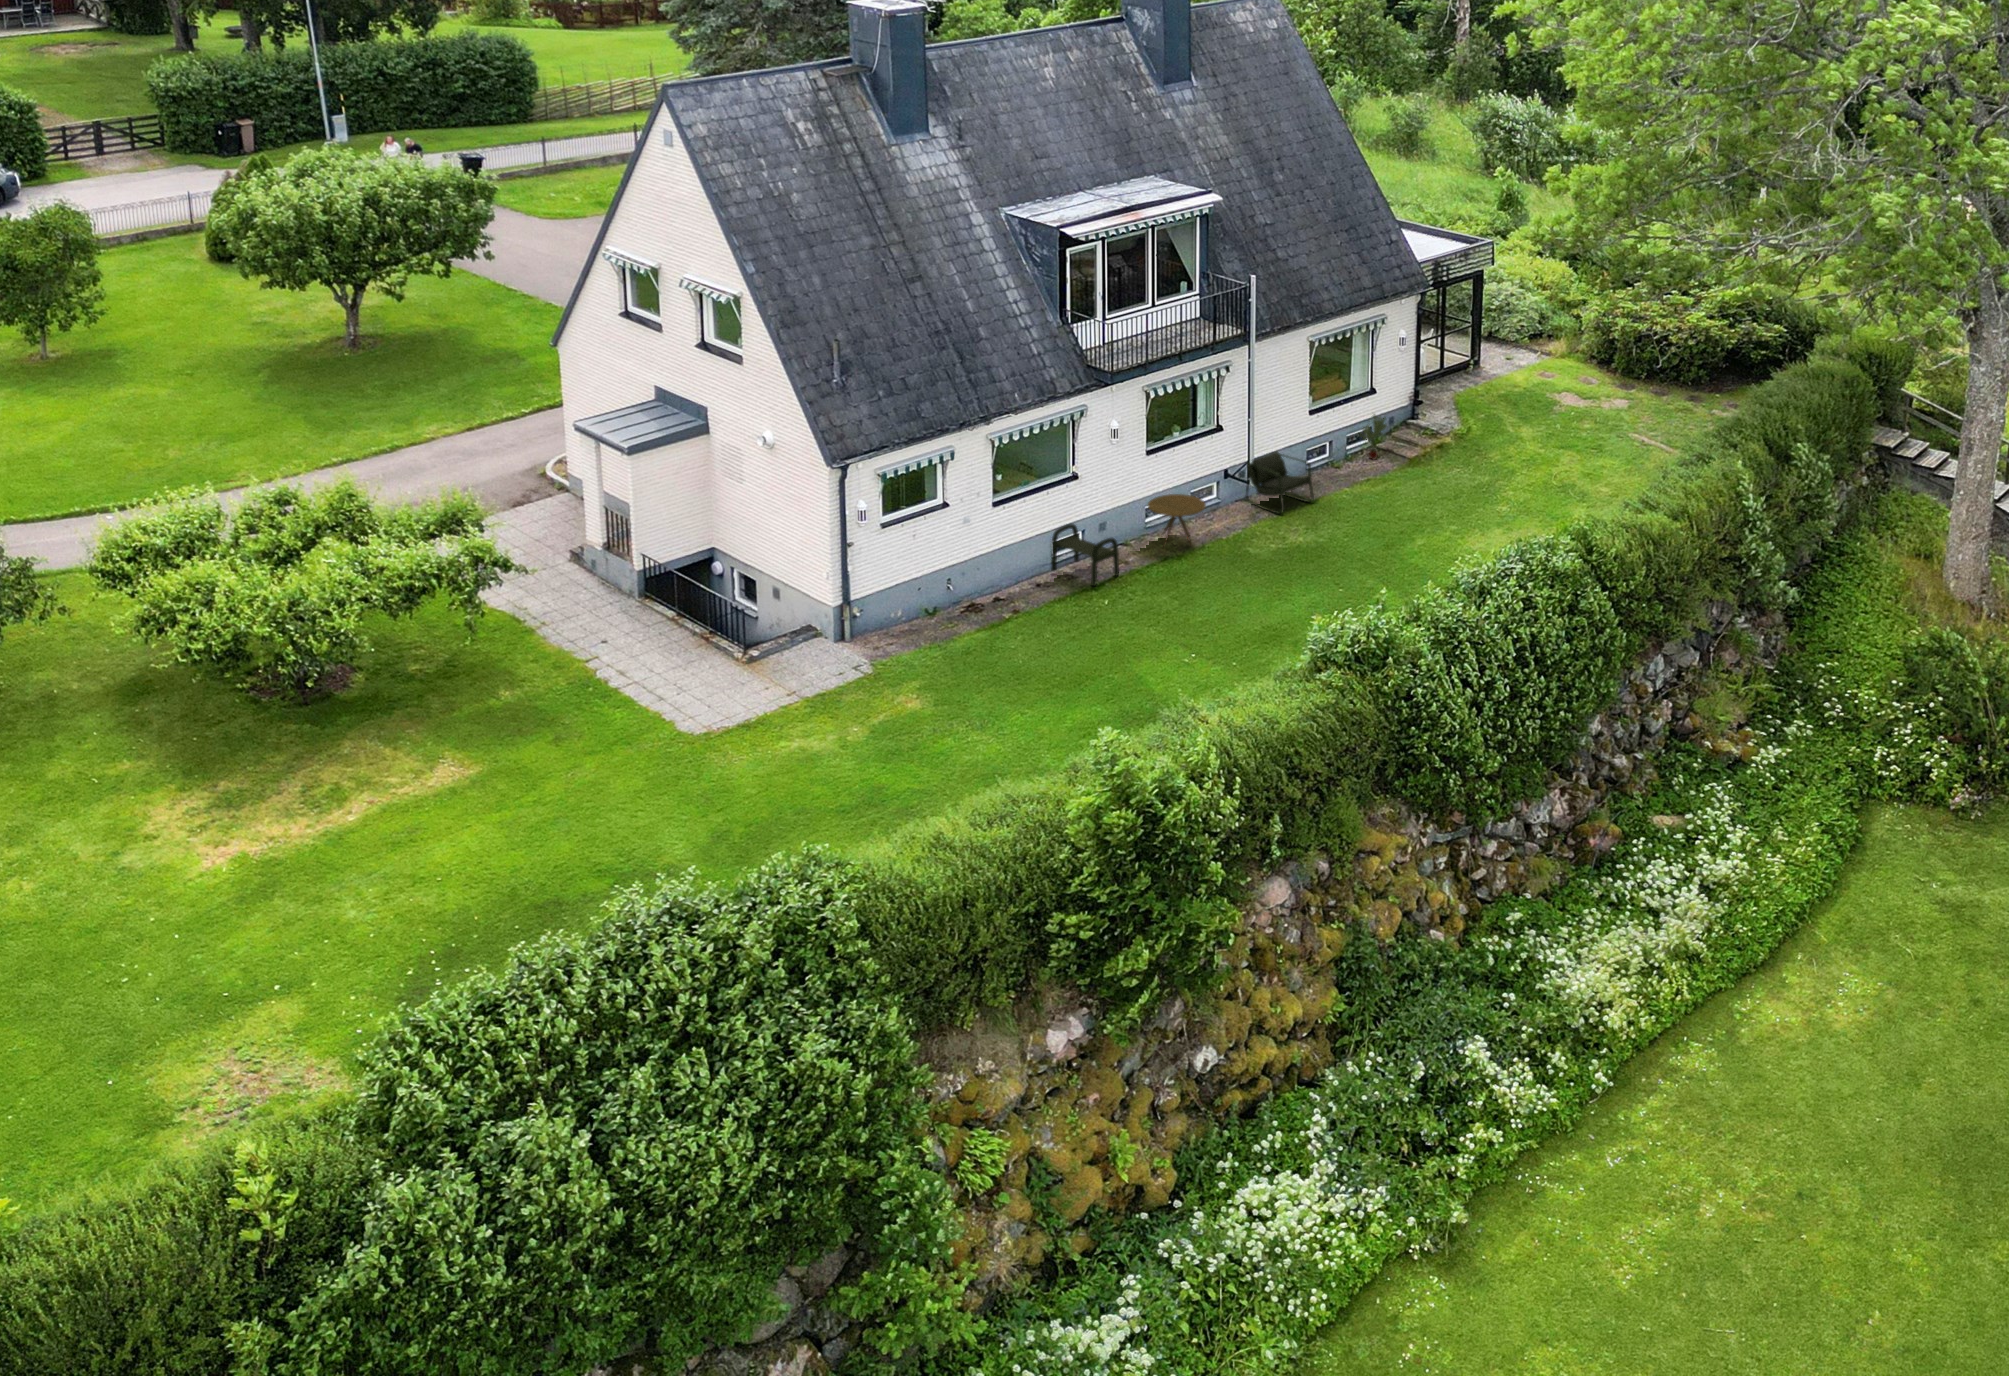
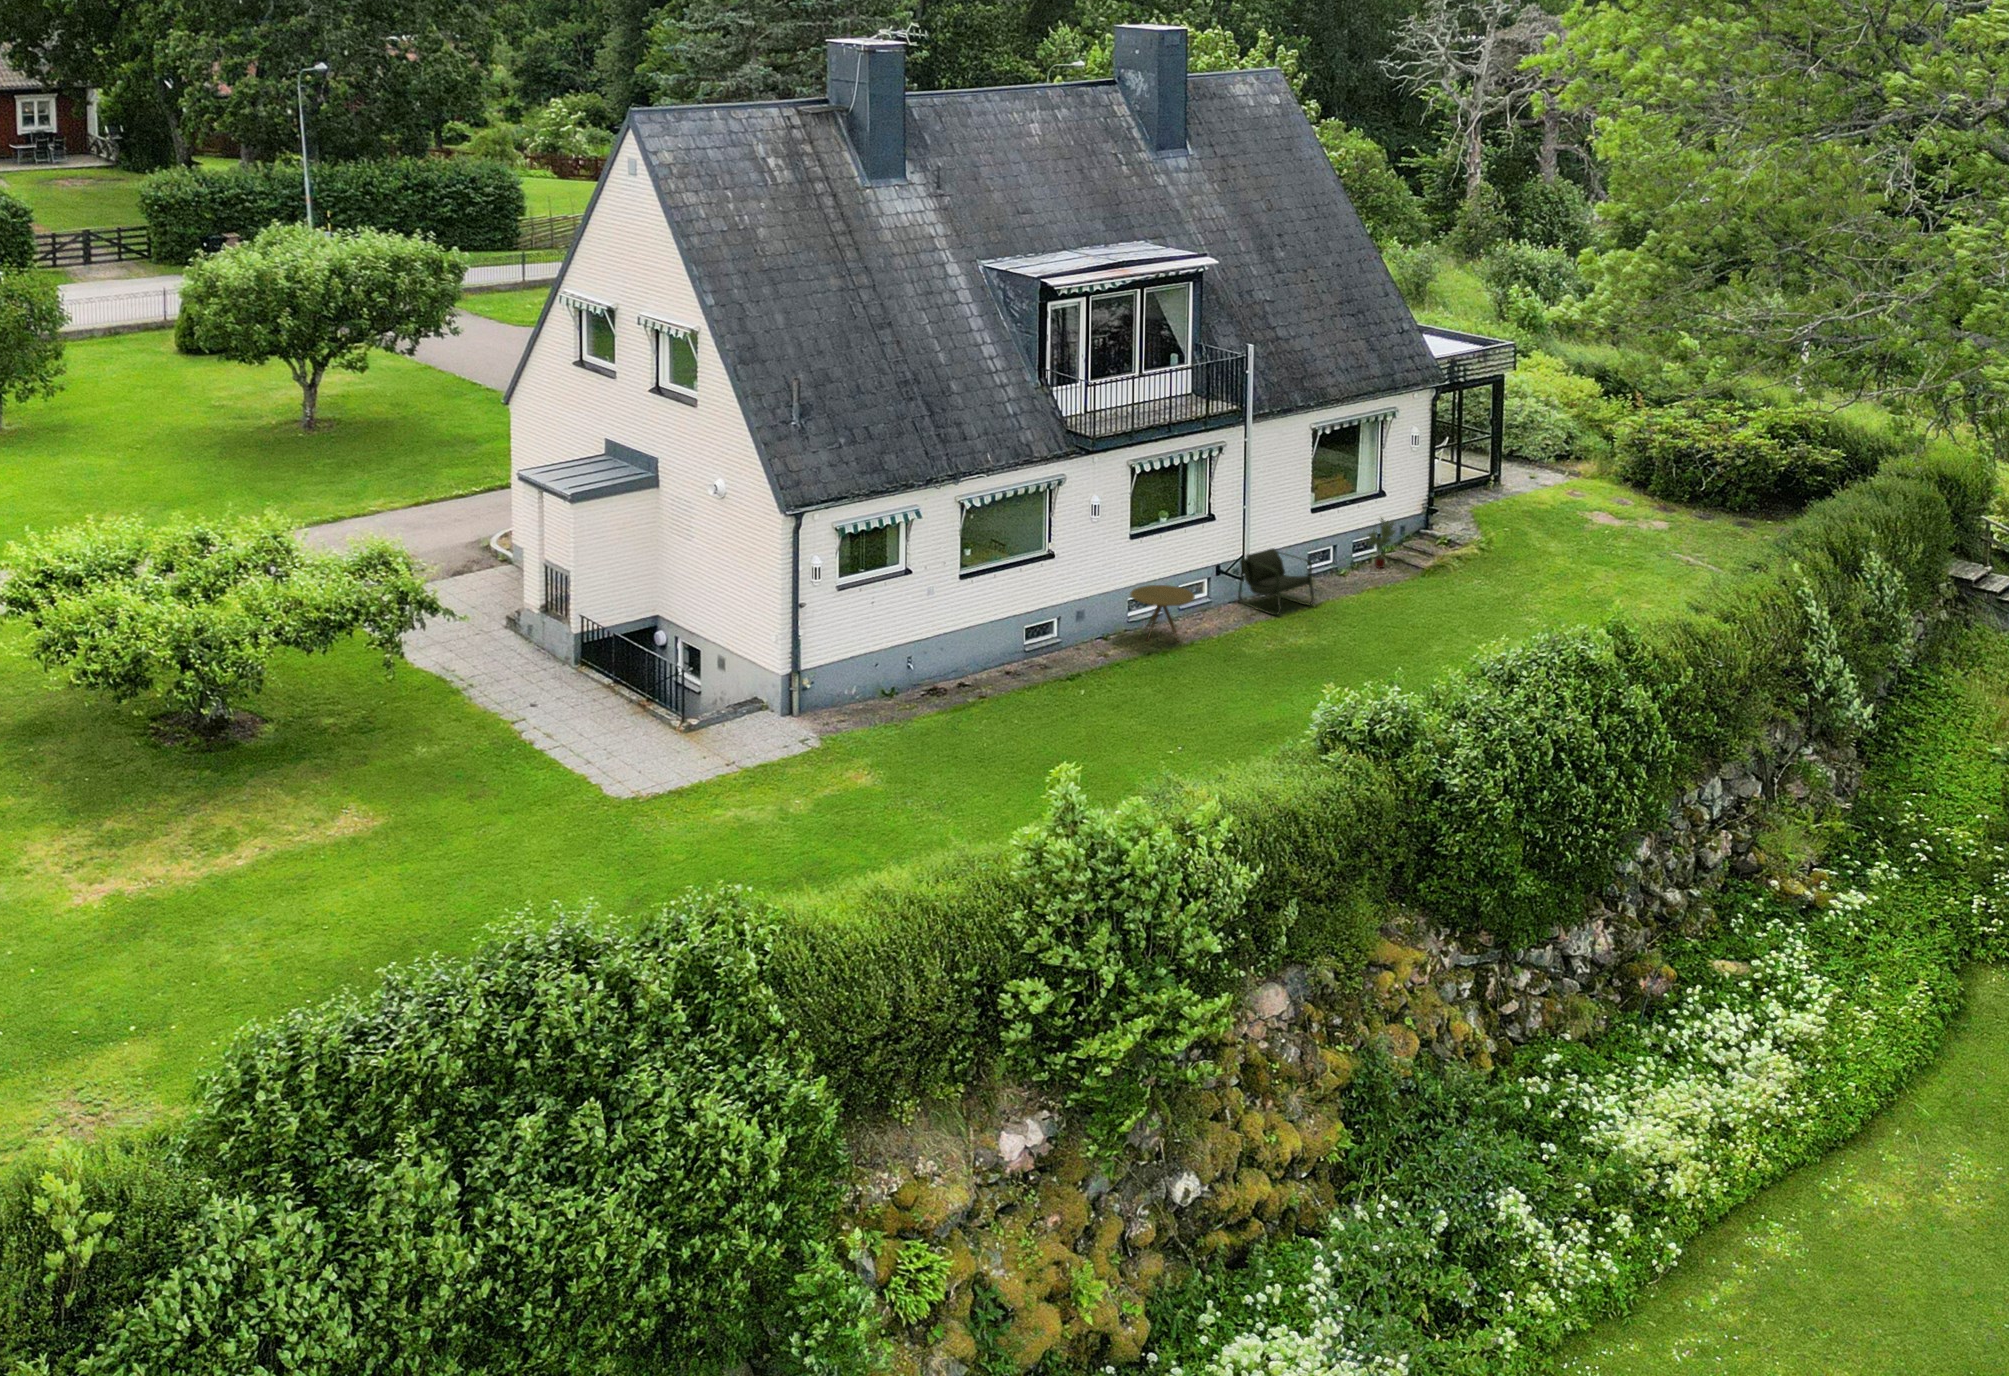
bench: present [1051,524,1119,586] -> none [1022,607,1097,675]

